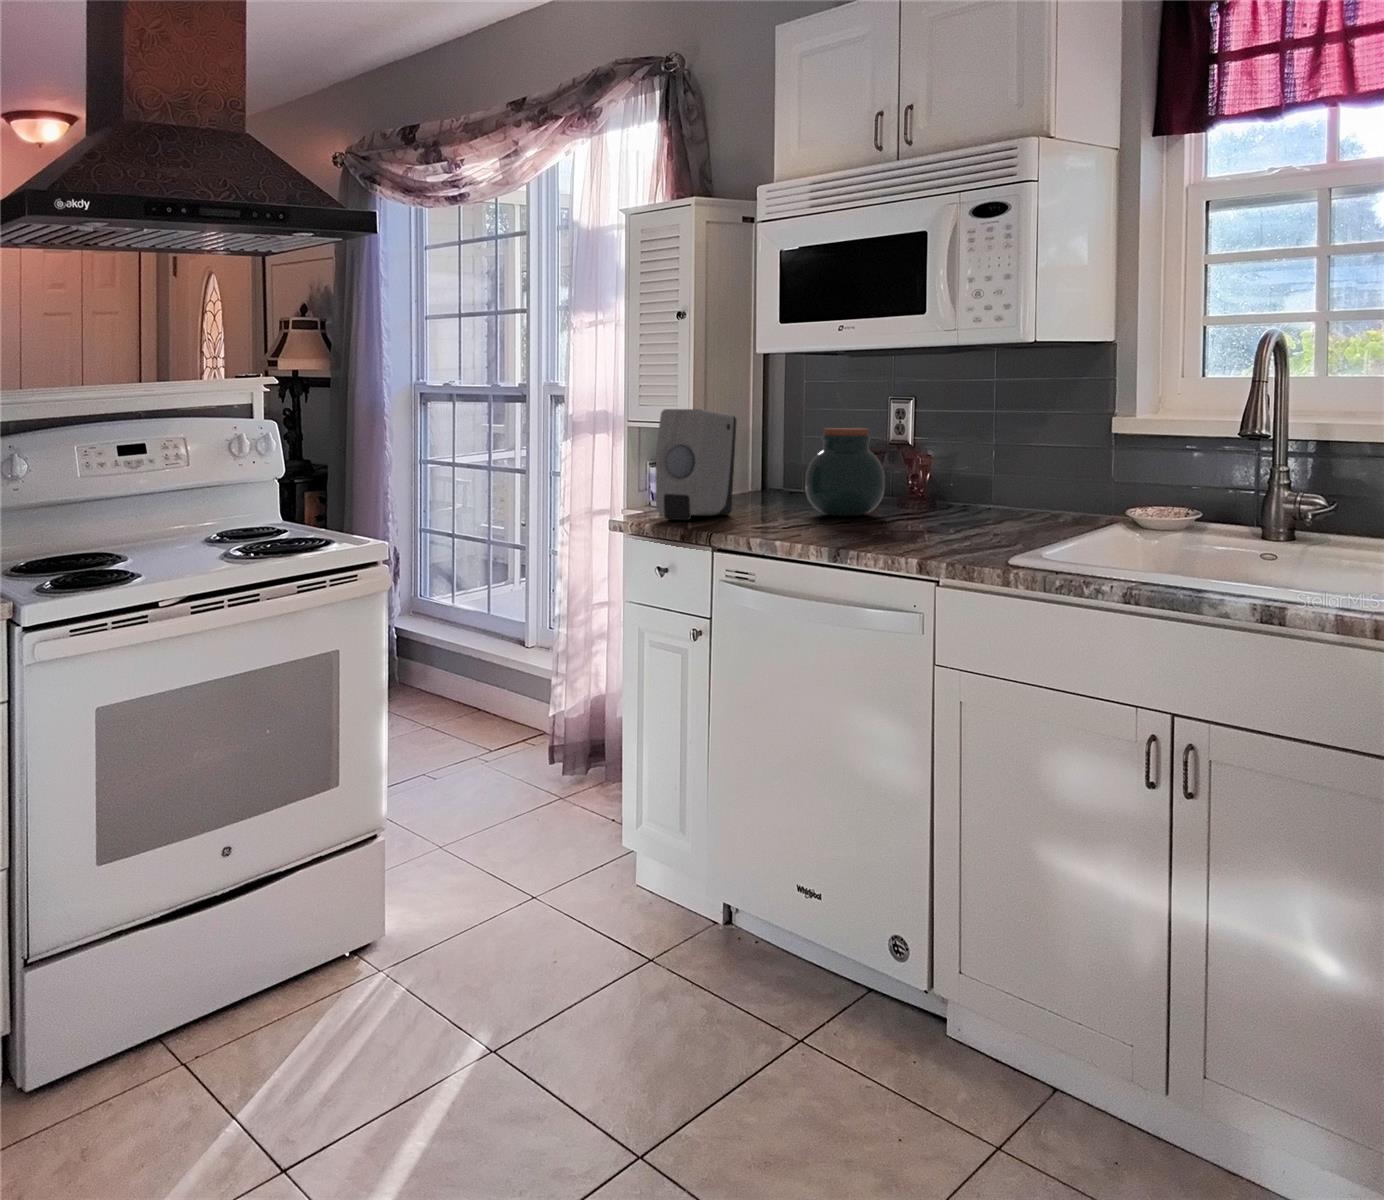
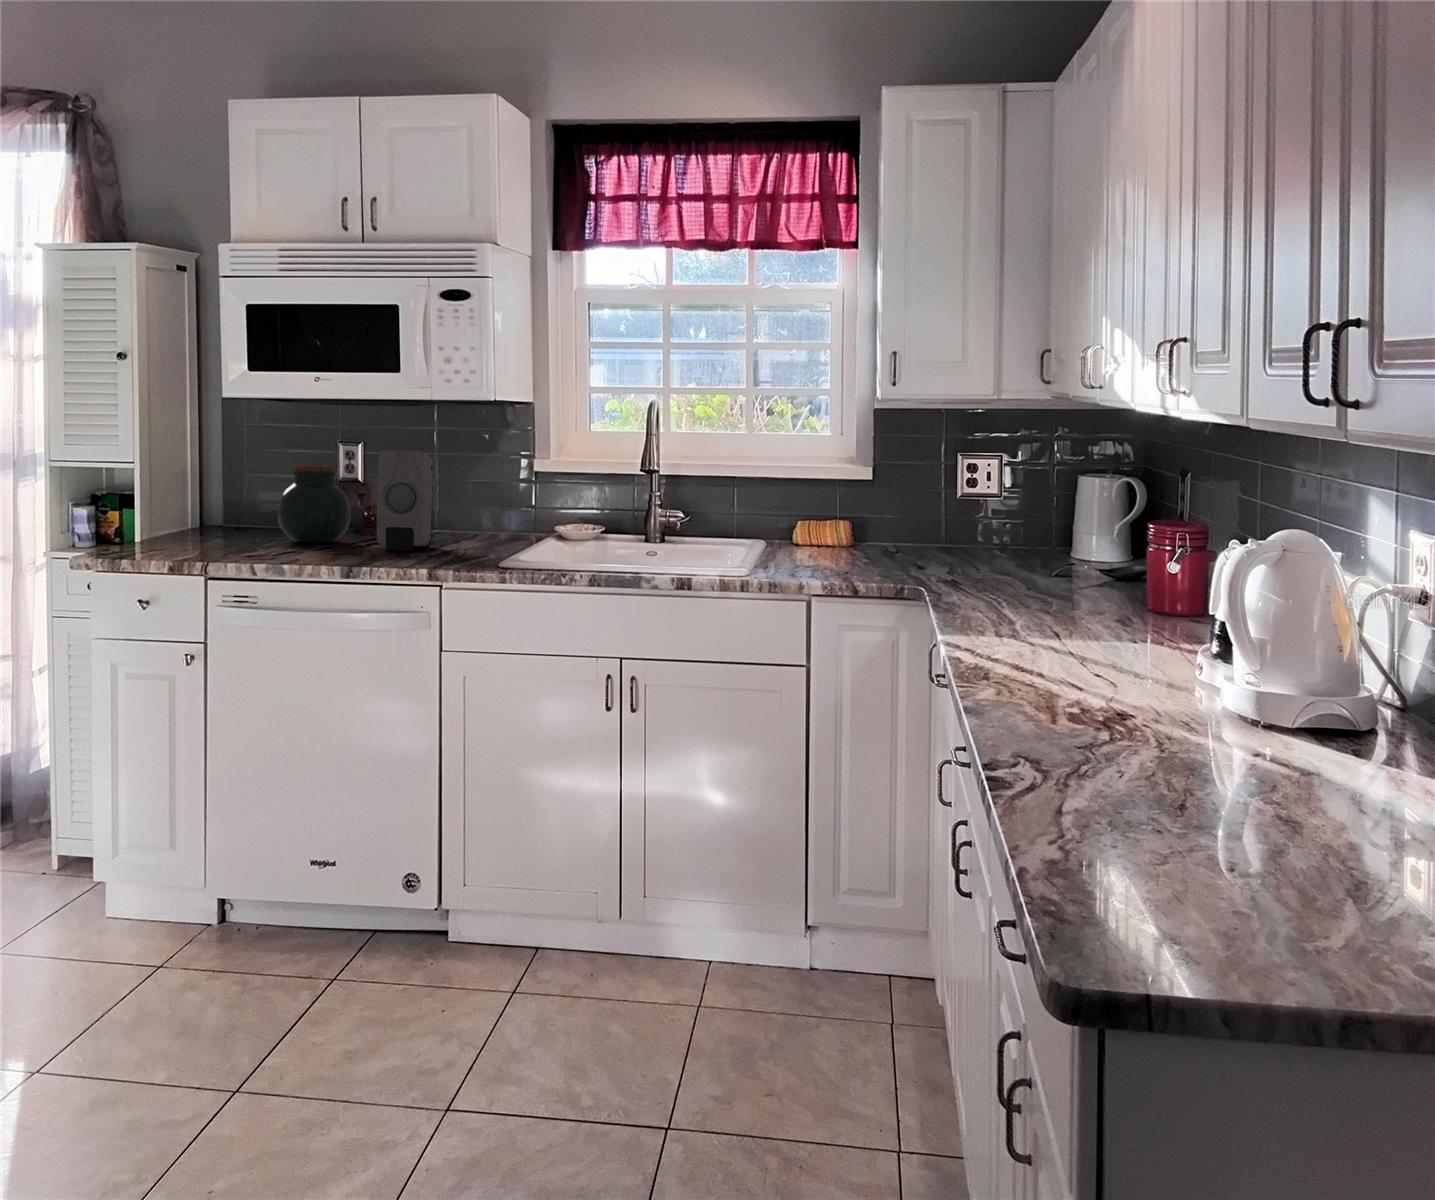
soap dispenser: present [656,409,736,520] -> present [377,450,433,550]

